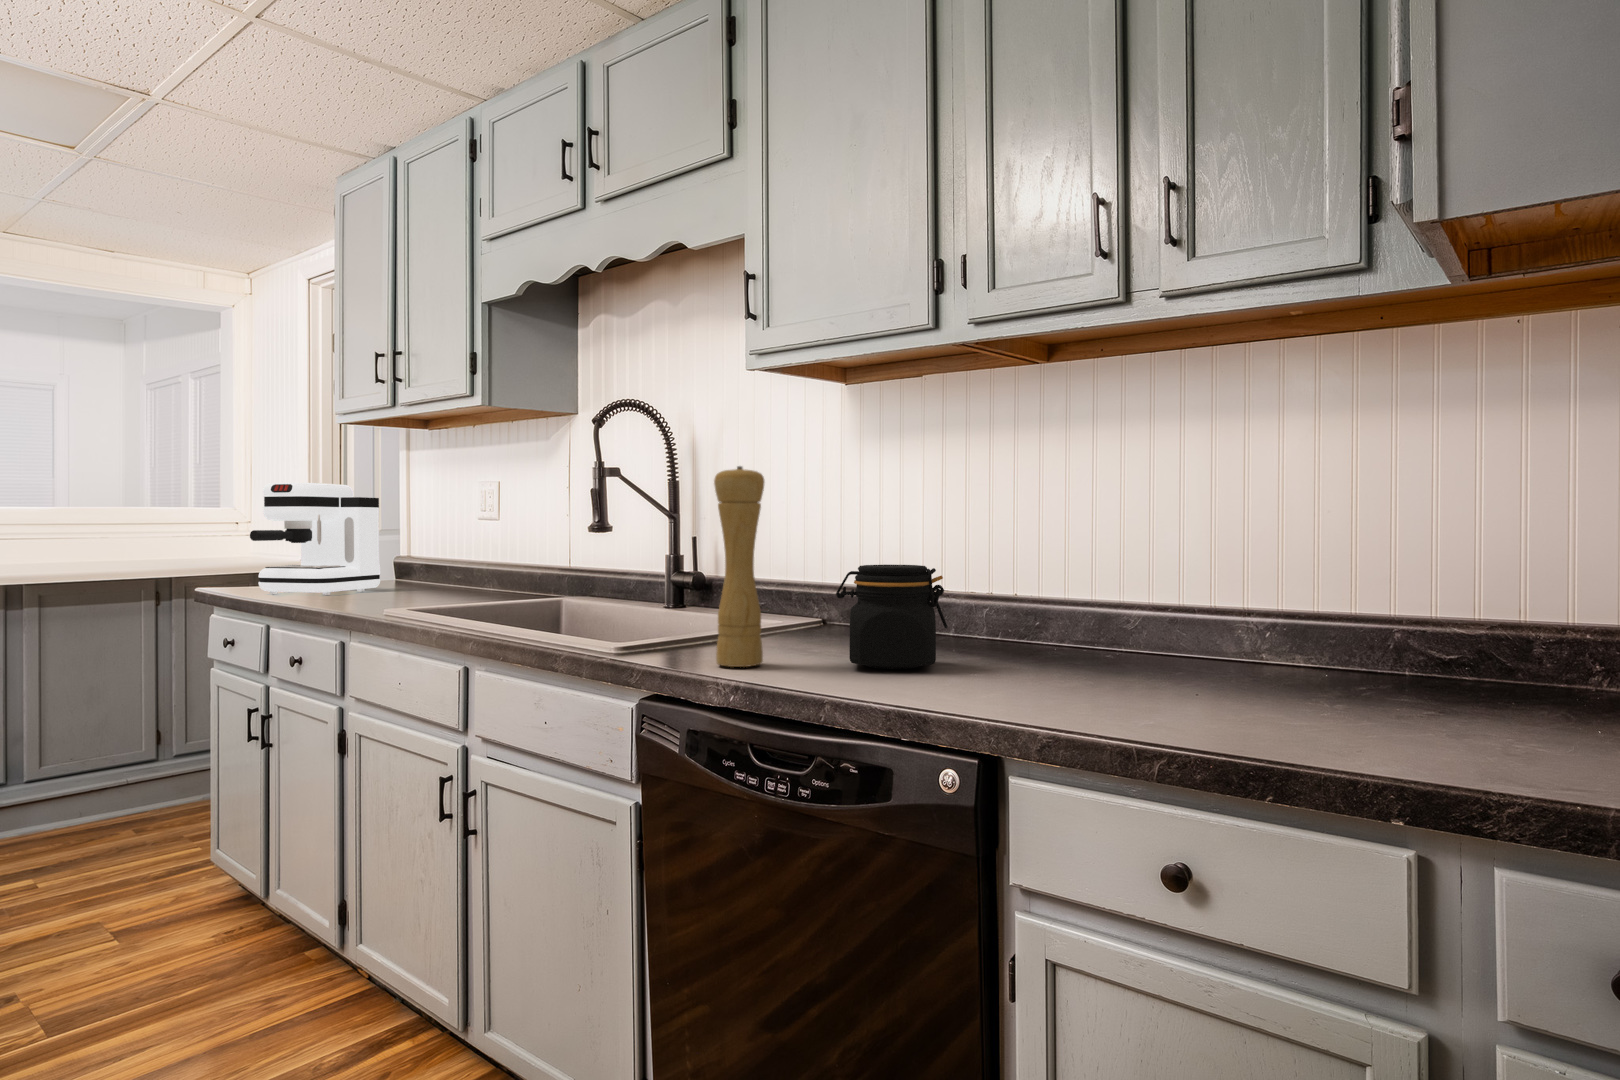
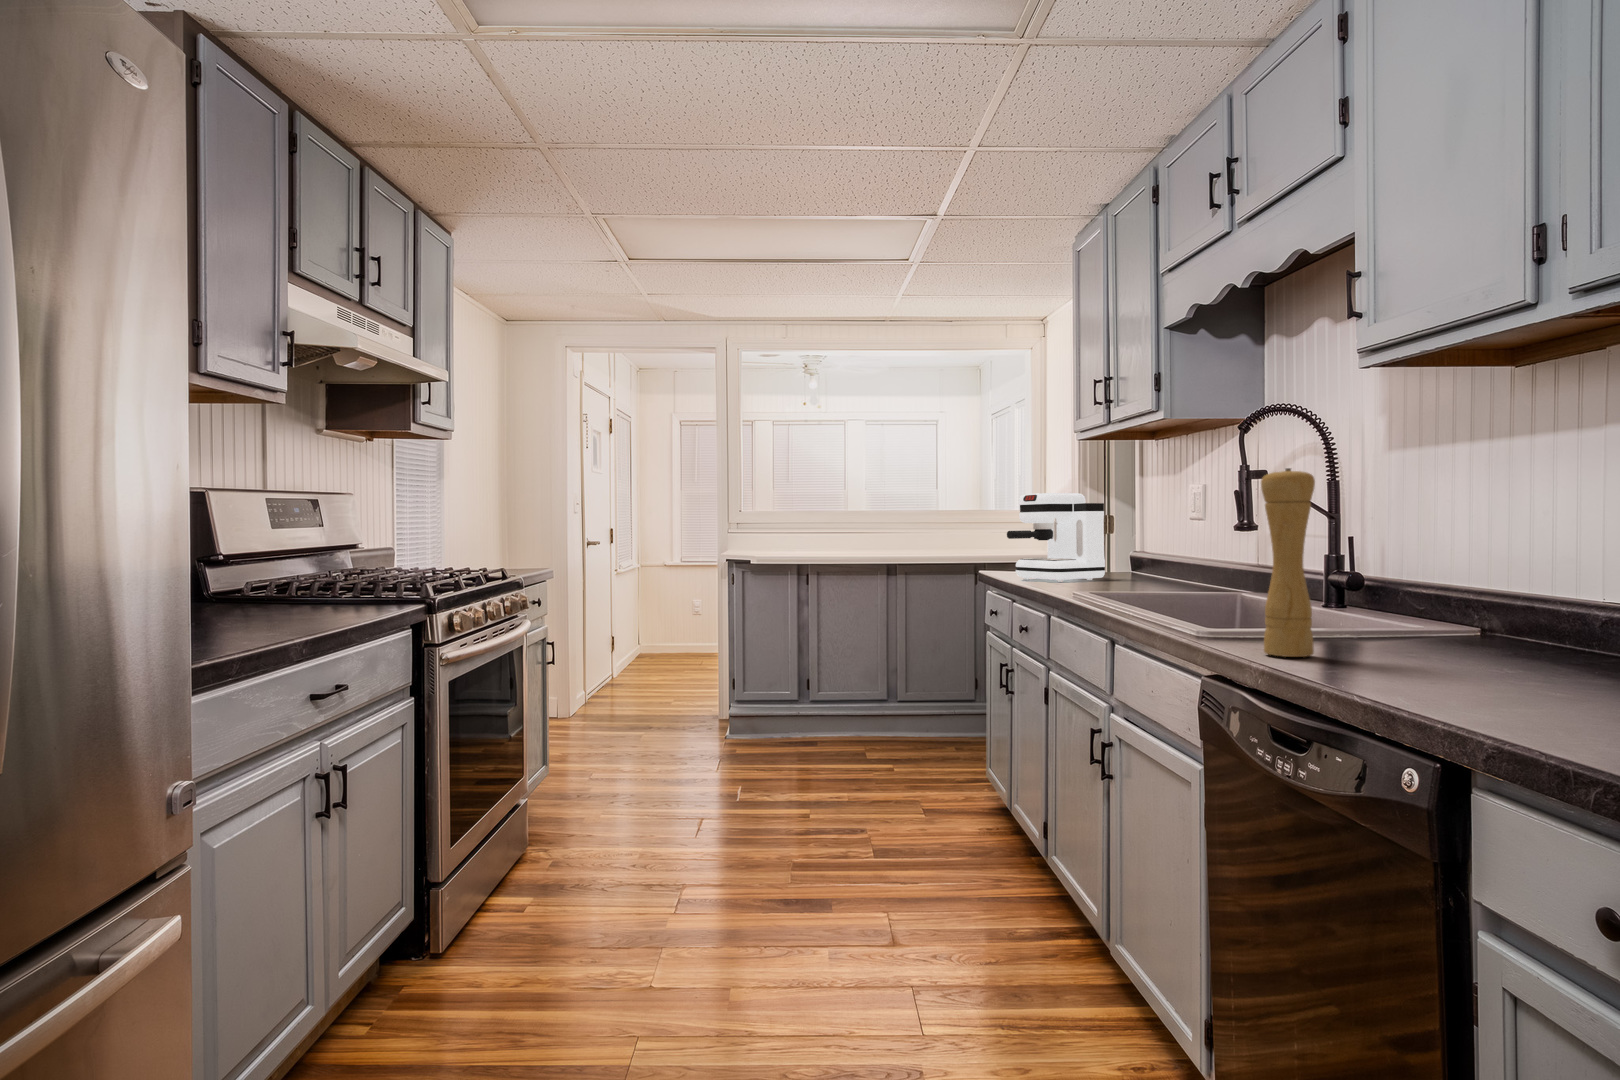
jar: present [836,565,948,669] -> none [1388,564,1534,675]

